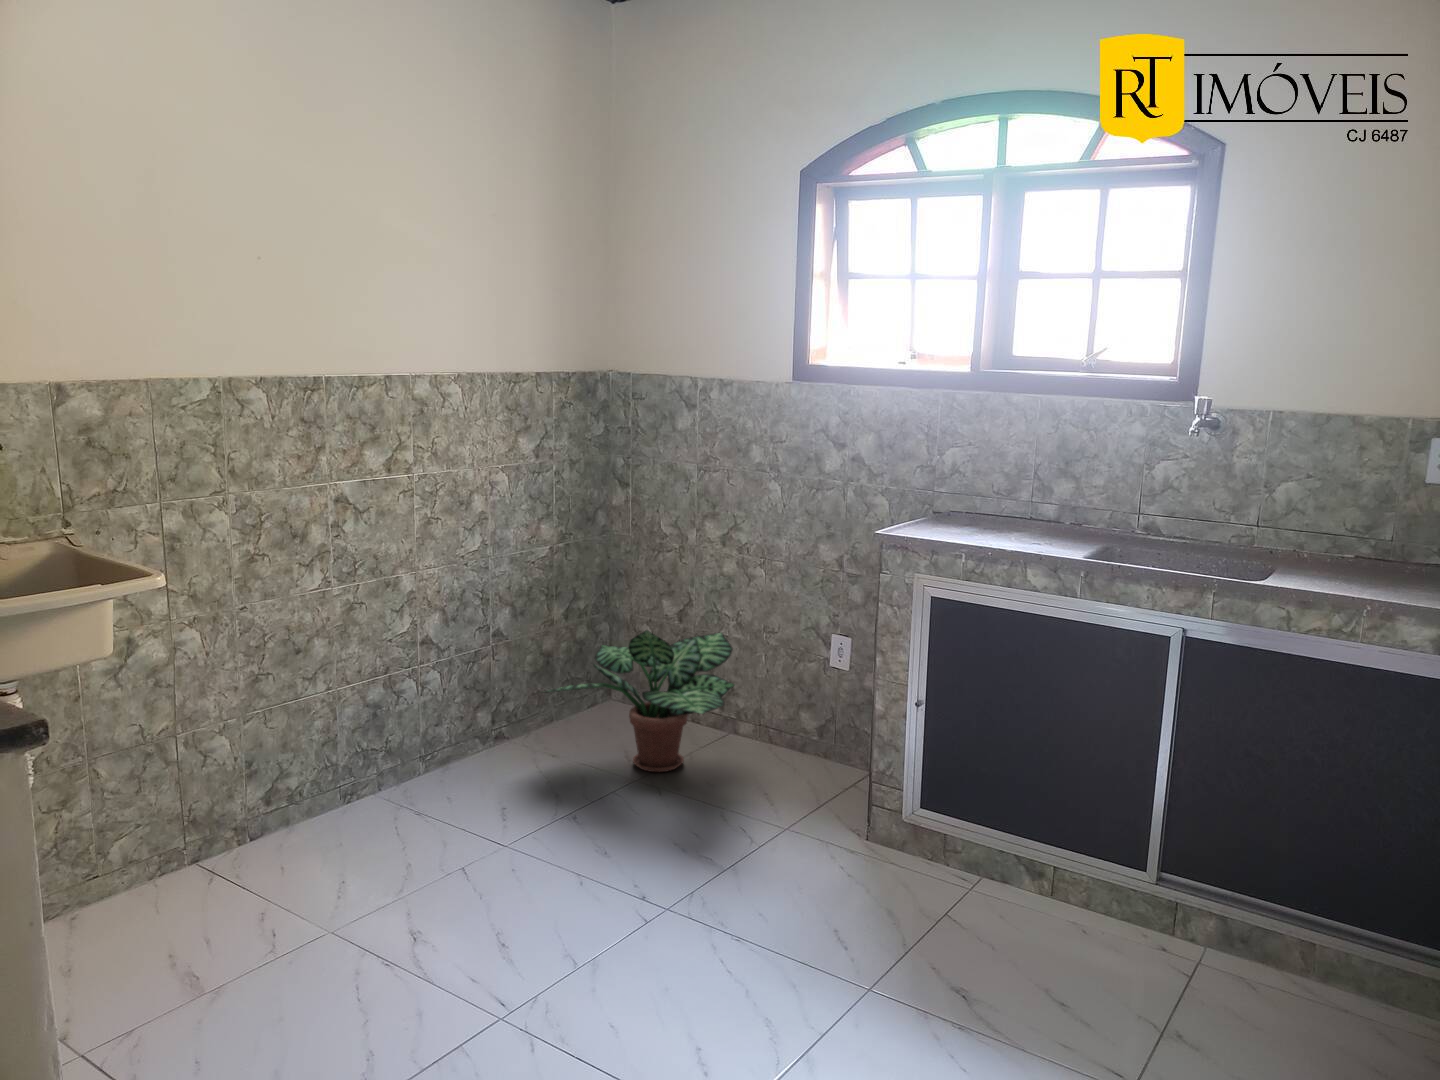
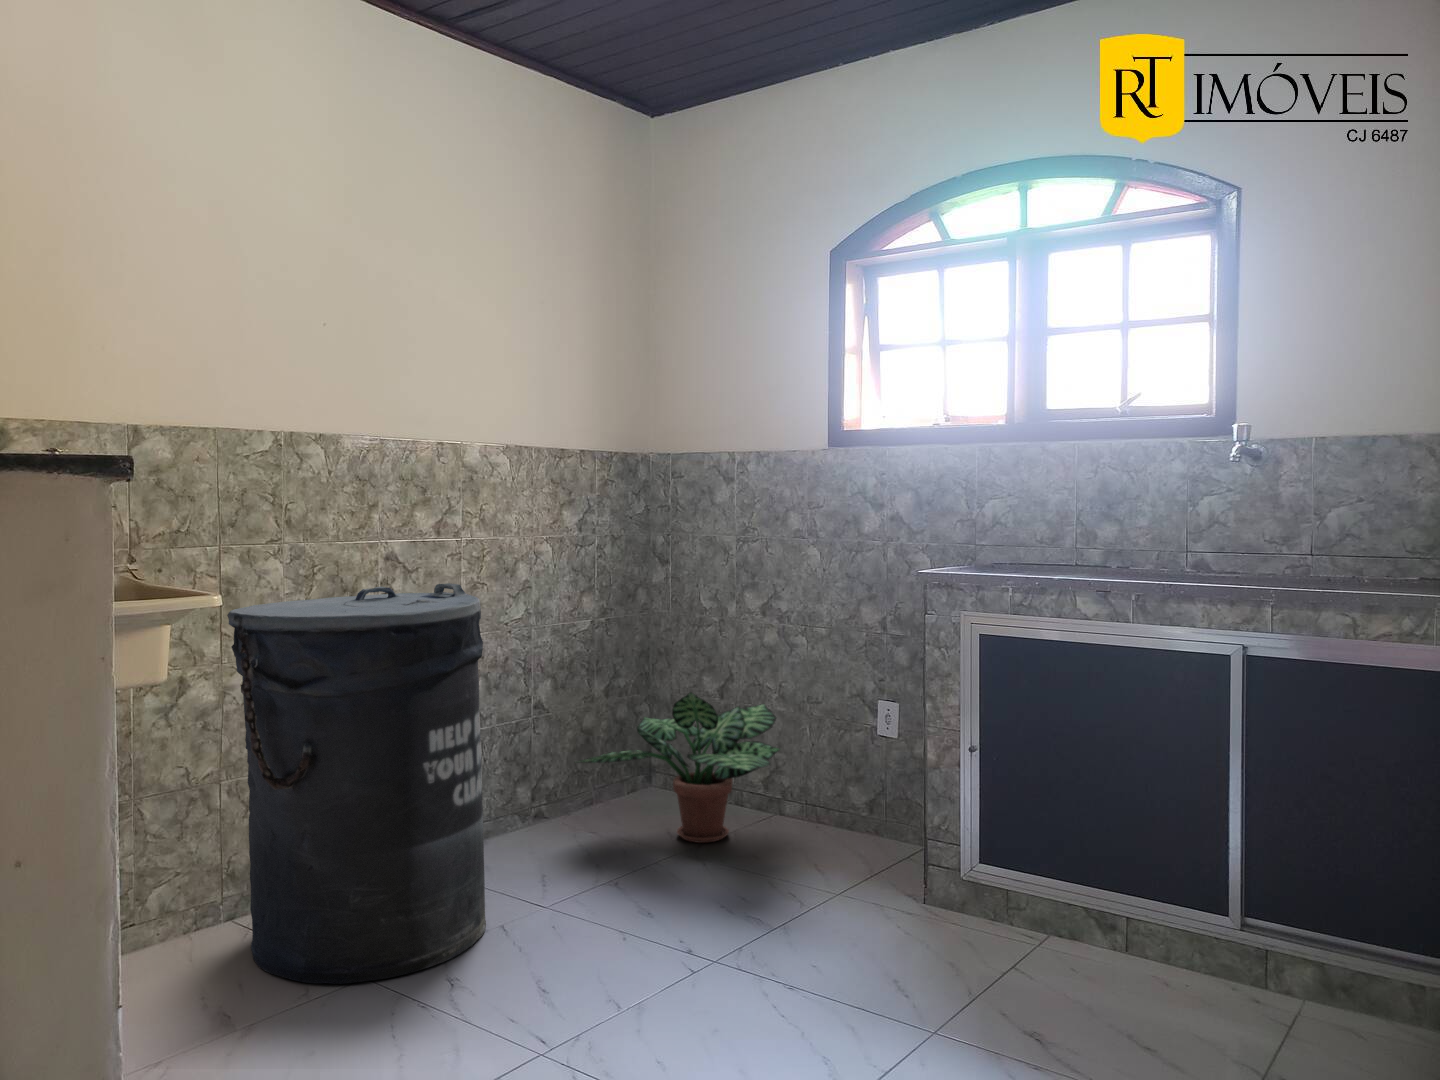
trash can: none [172,537,444,937] -> present [227,583,486,984]

